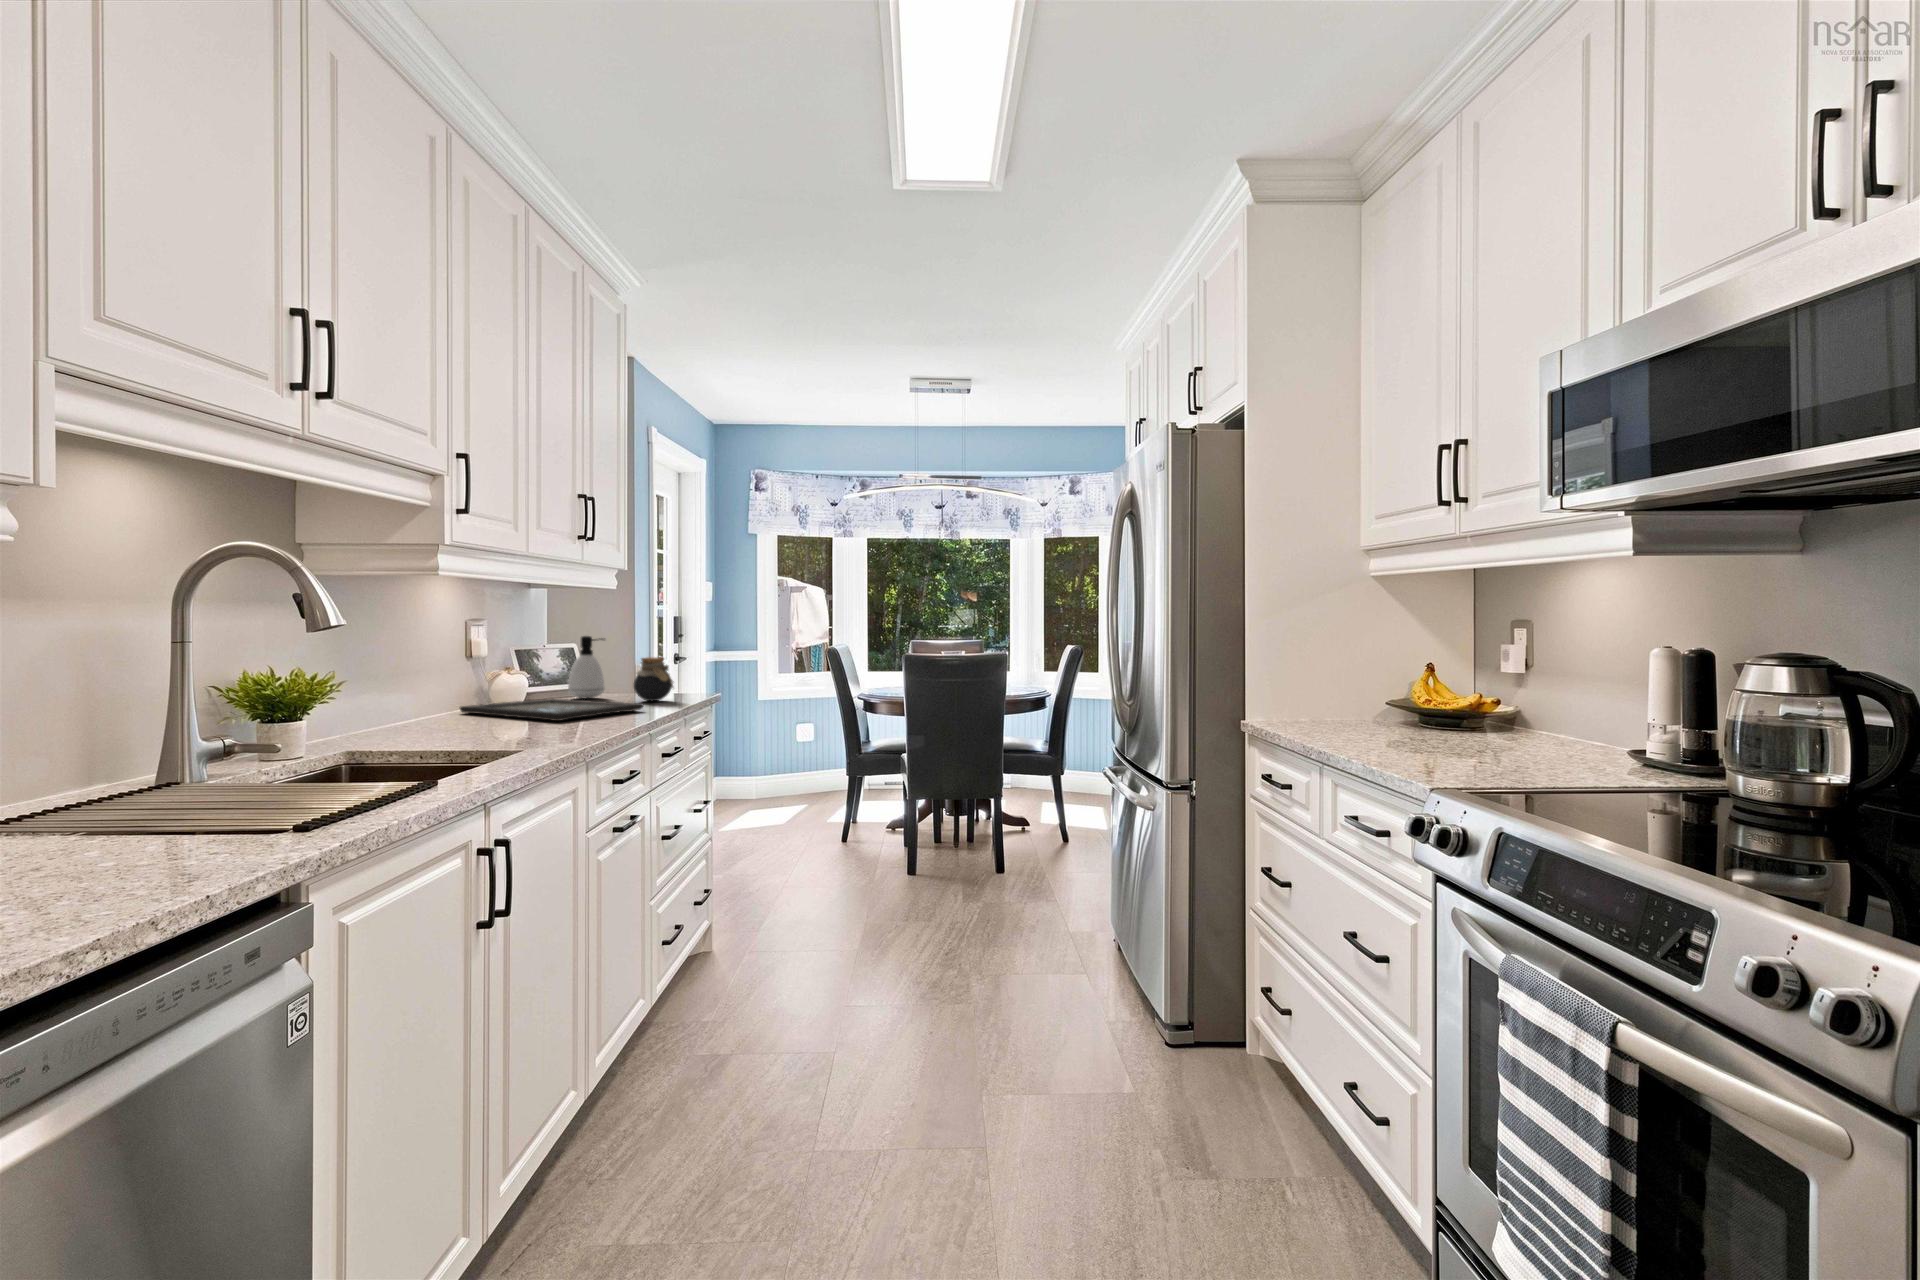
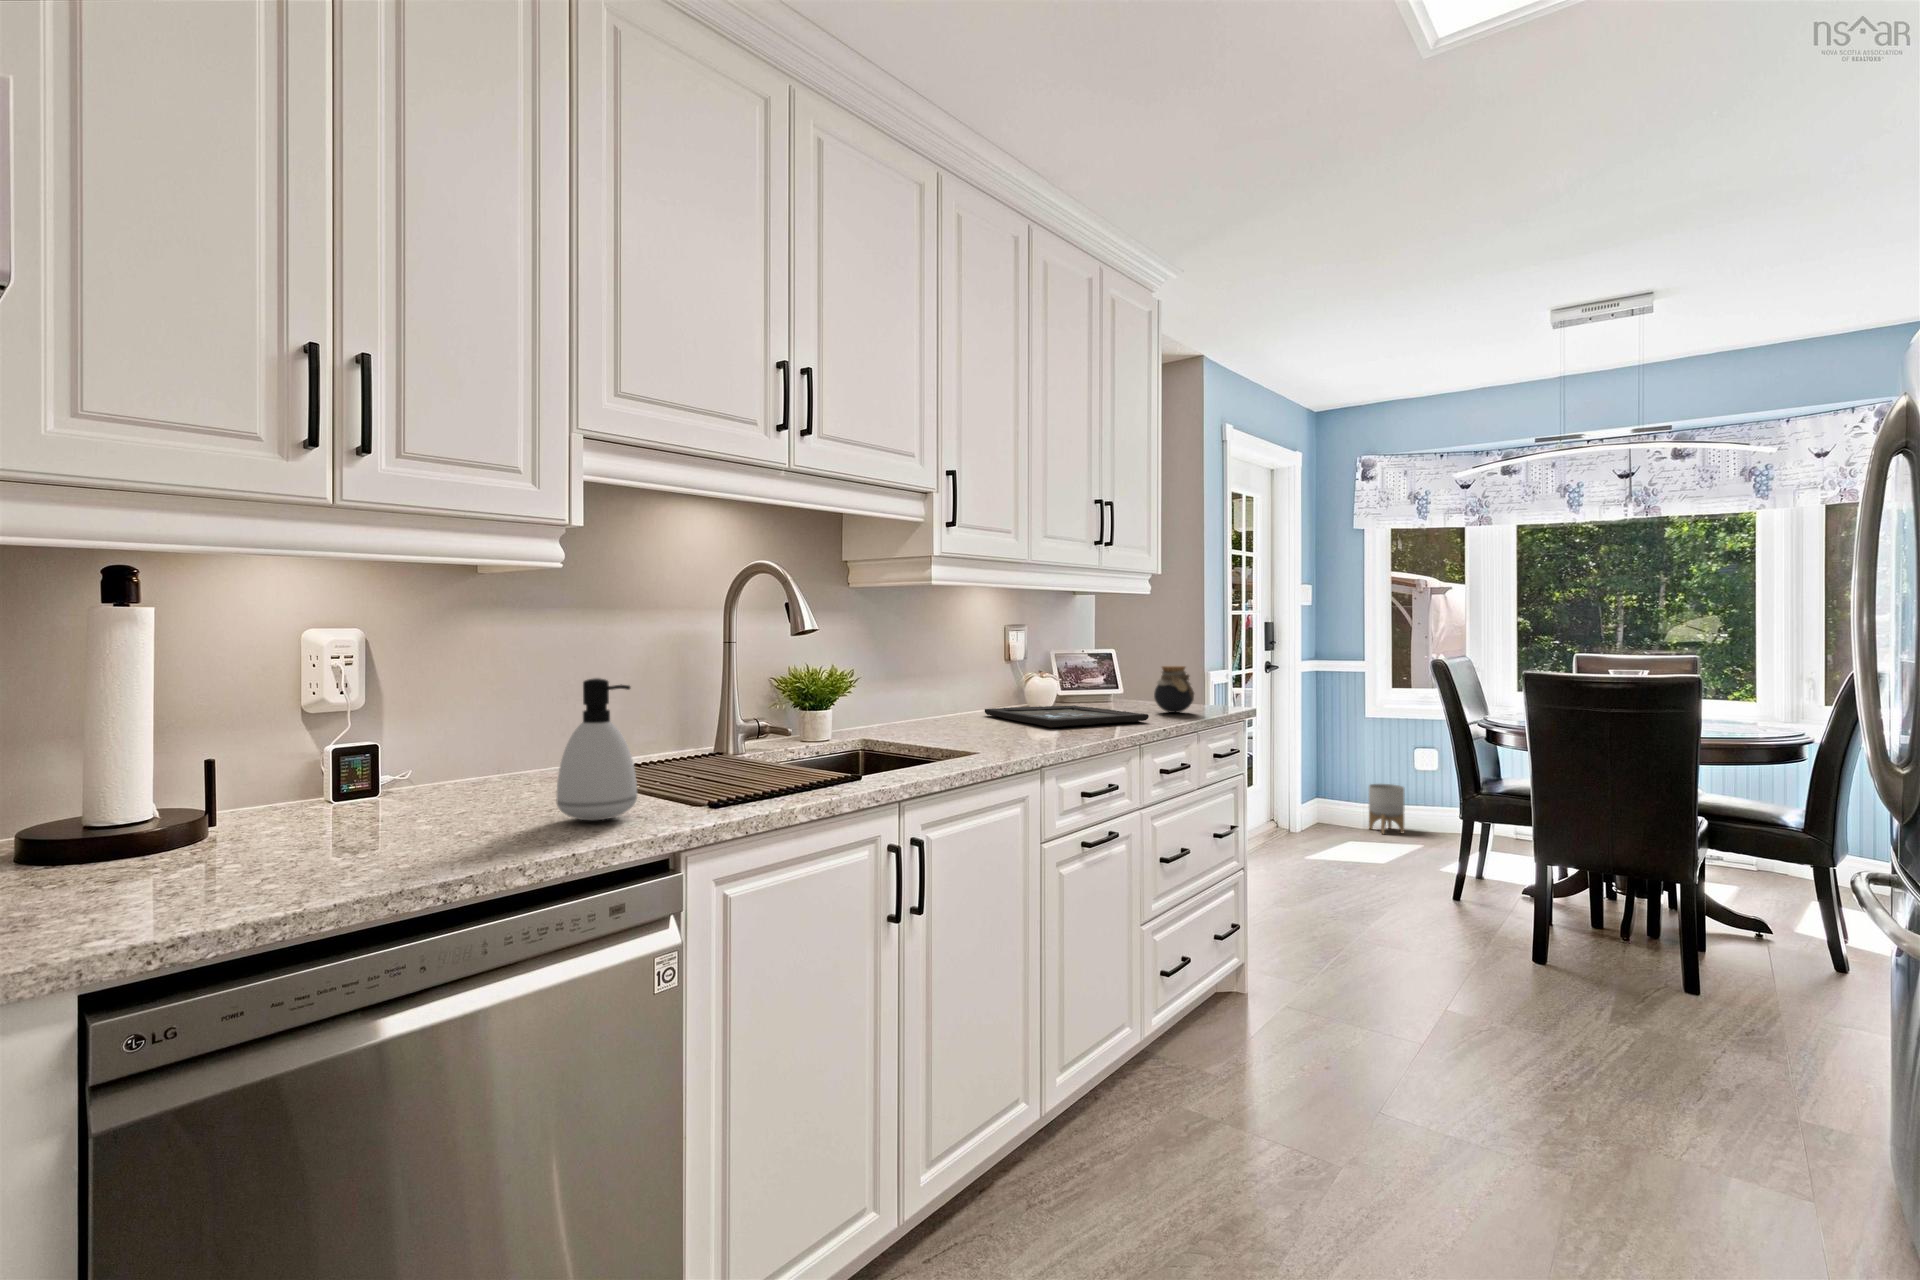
soap dispenser: present [568,636,604,698] -> present [556,678,637,820]
planter: none [759,755,788,799] -> present [1369,784,1405,834]

